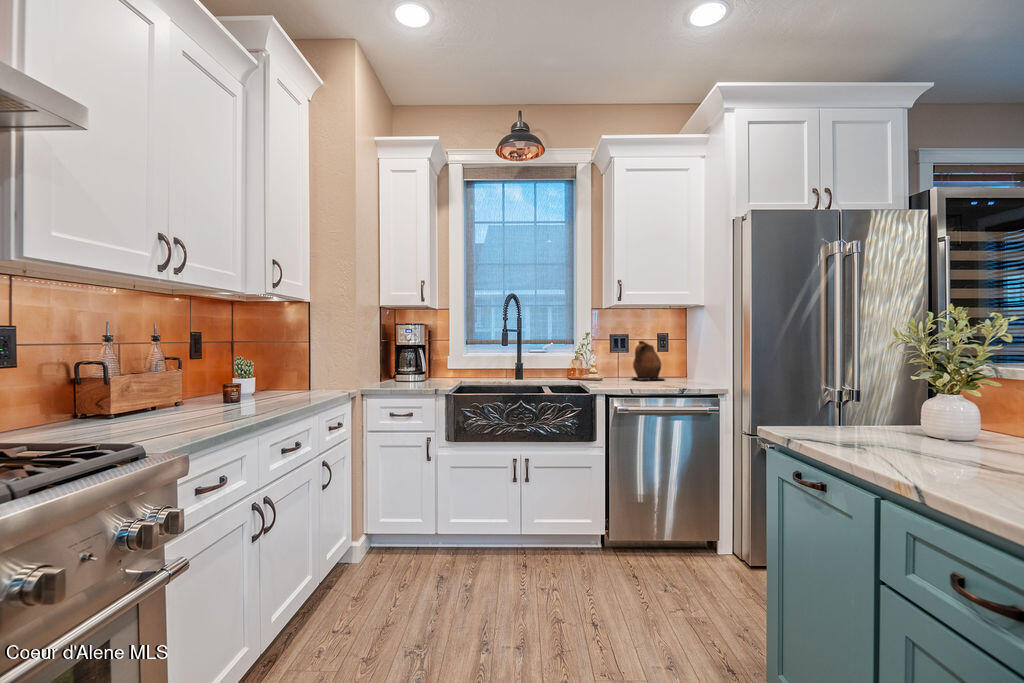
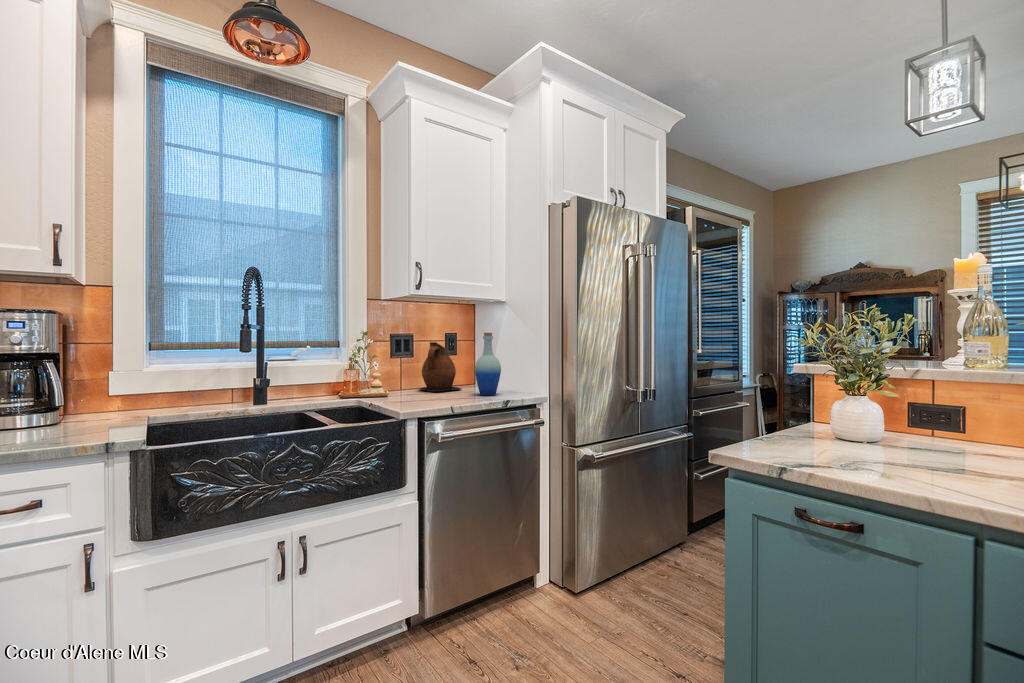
bottle: none [668,333,691,385] -> present [475,333,501,395]

